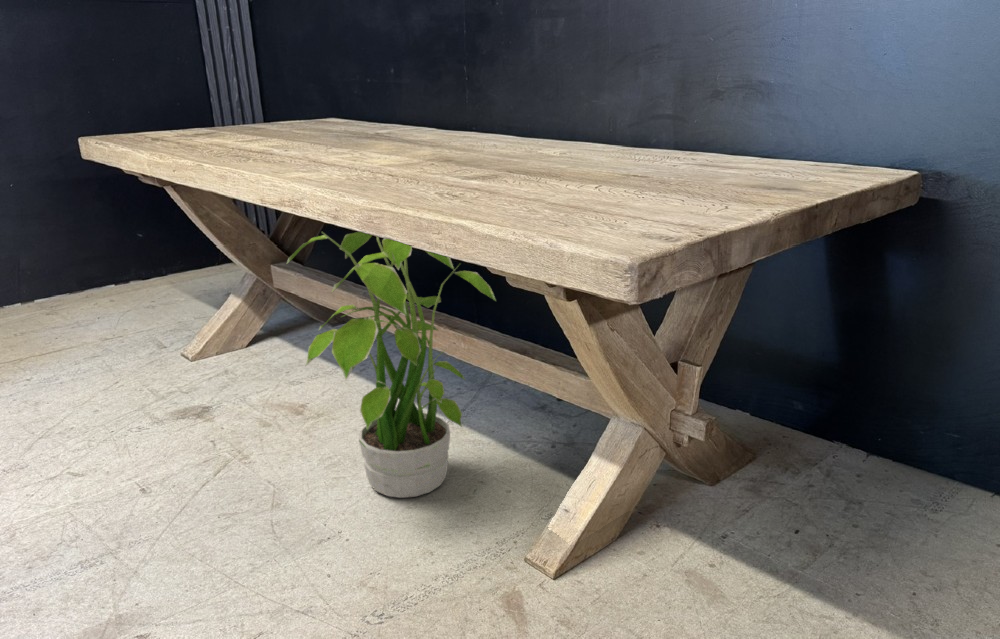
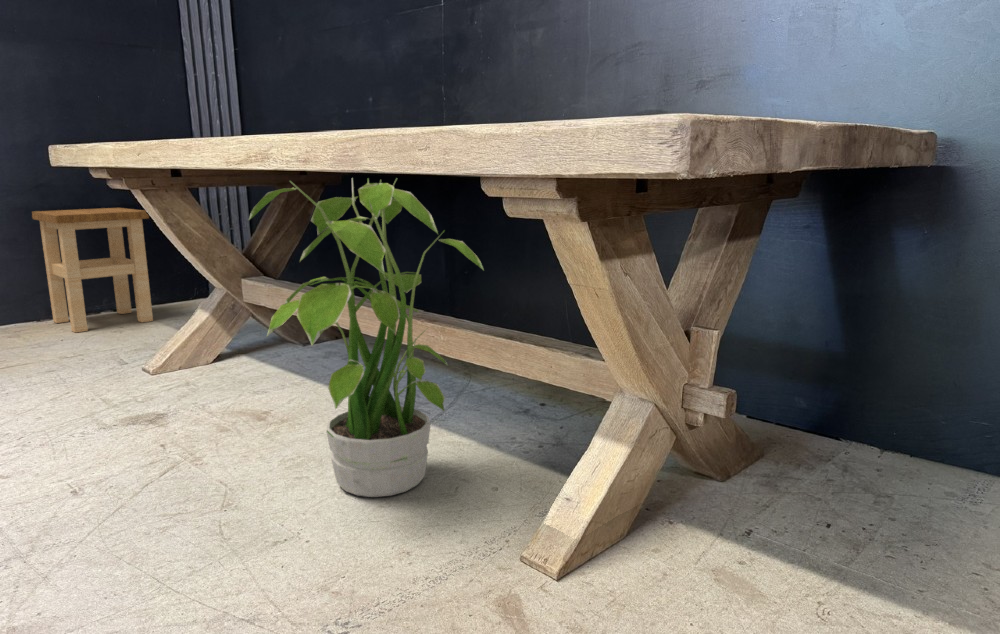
stool: none [59,176,182,307] -> present [32,208,153,332]

